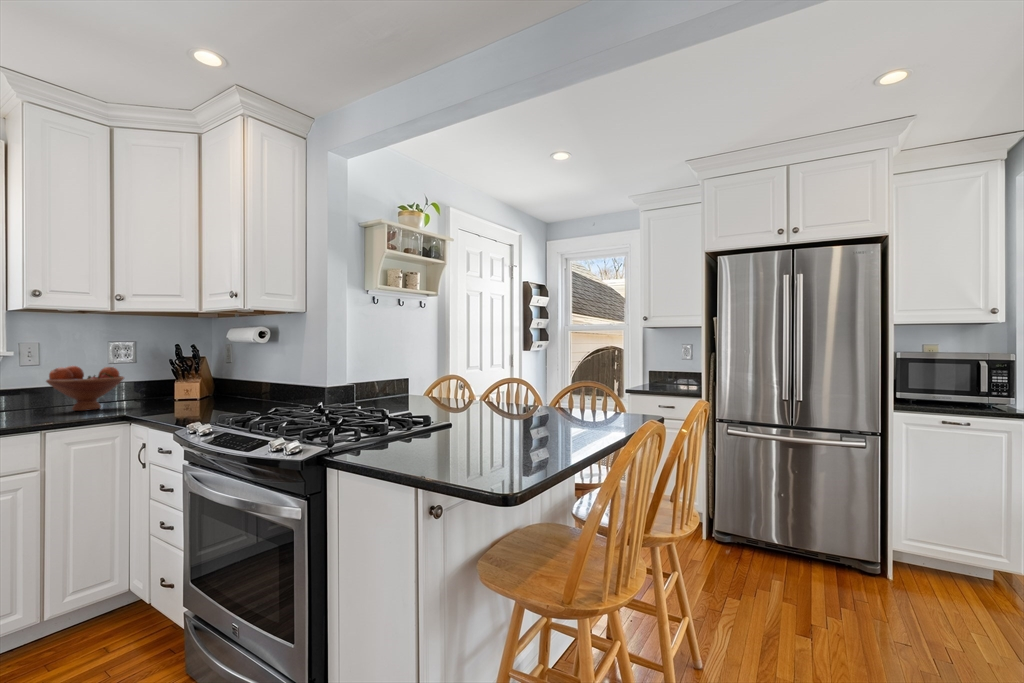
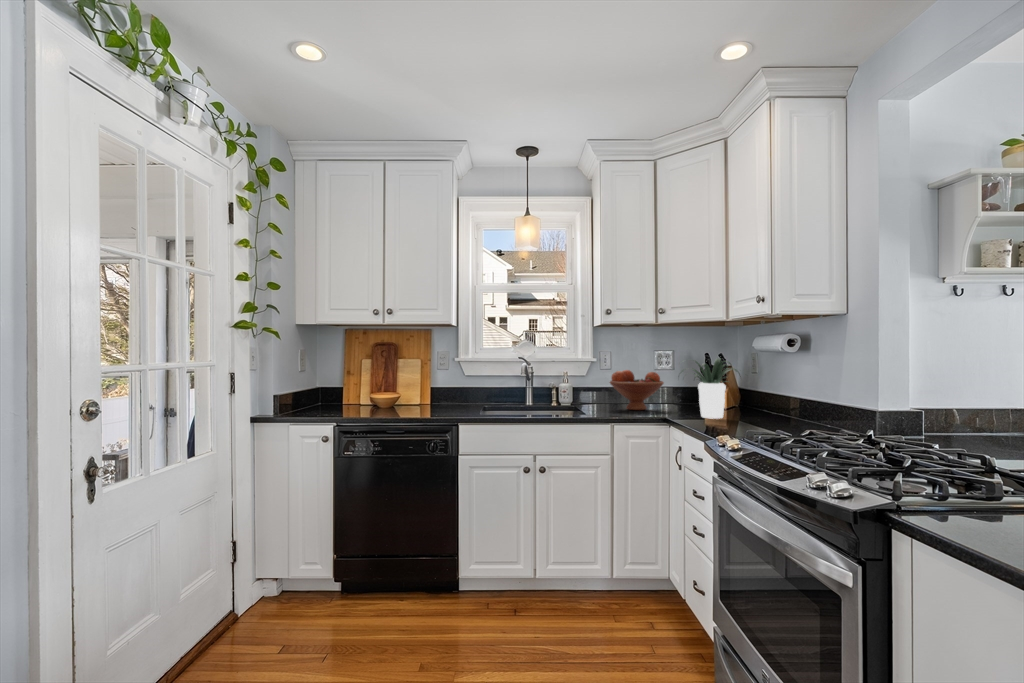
potted plant: none [140,350,221,410] -> present [692,358,738,419]

